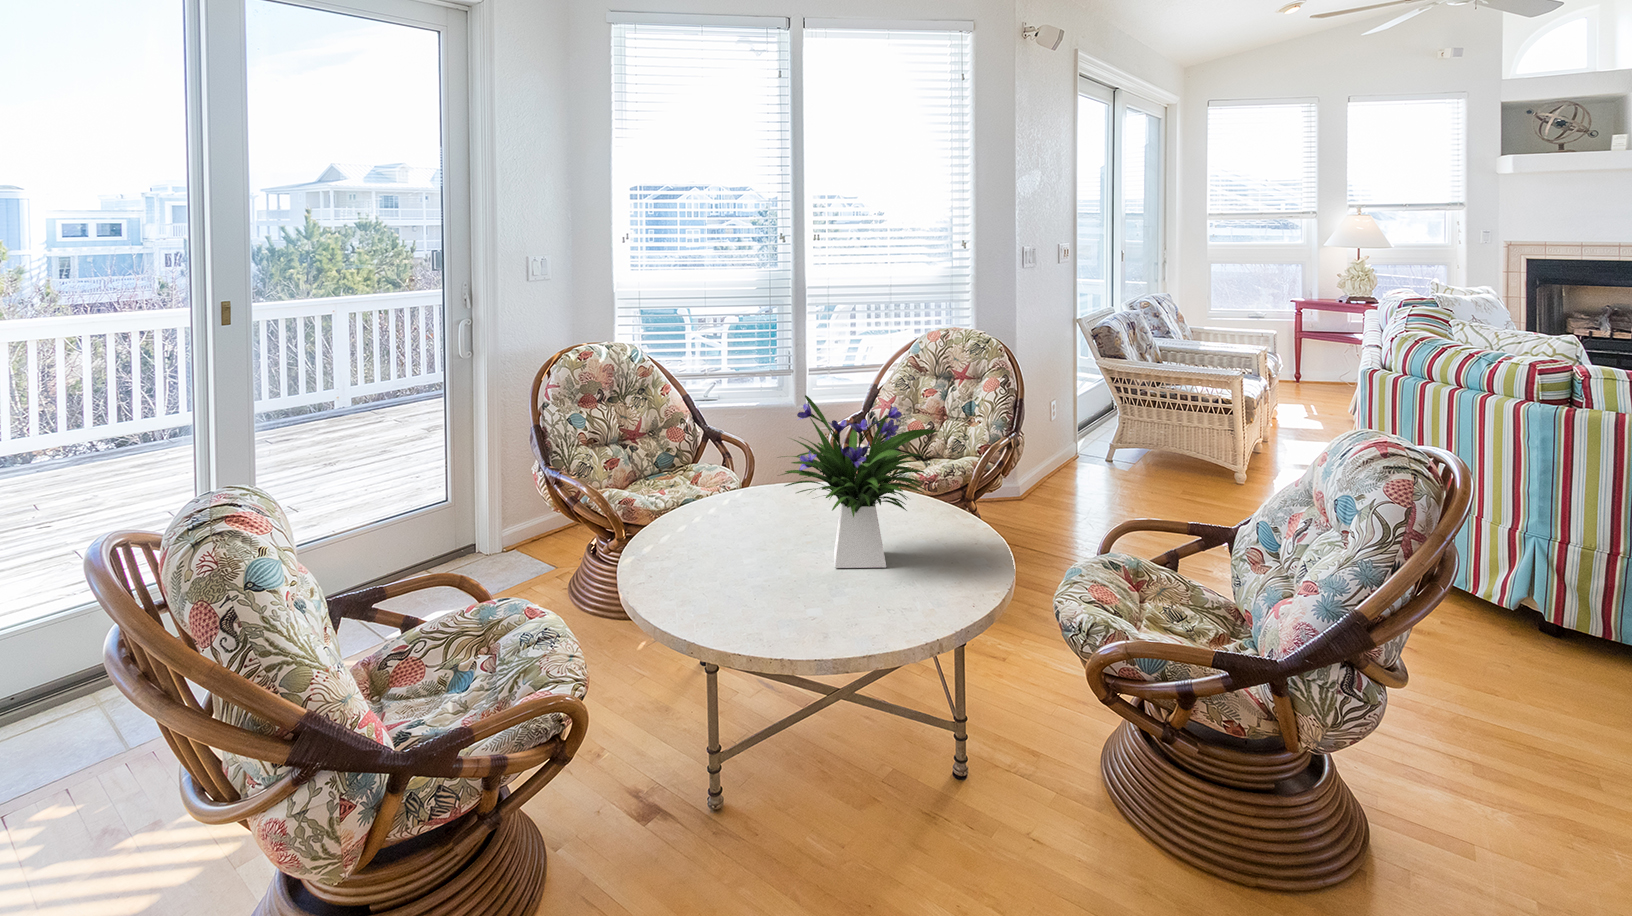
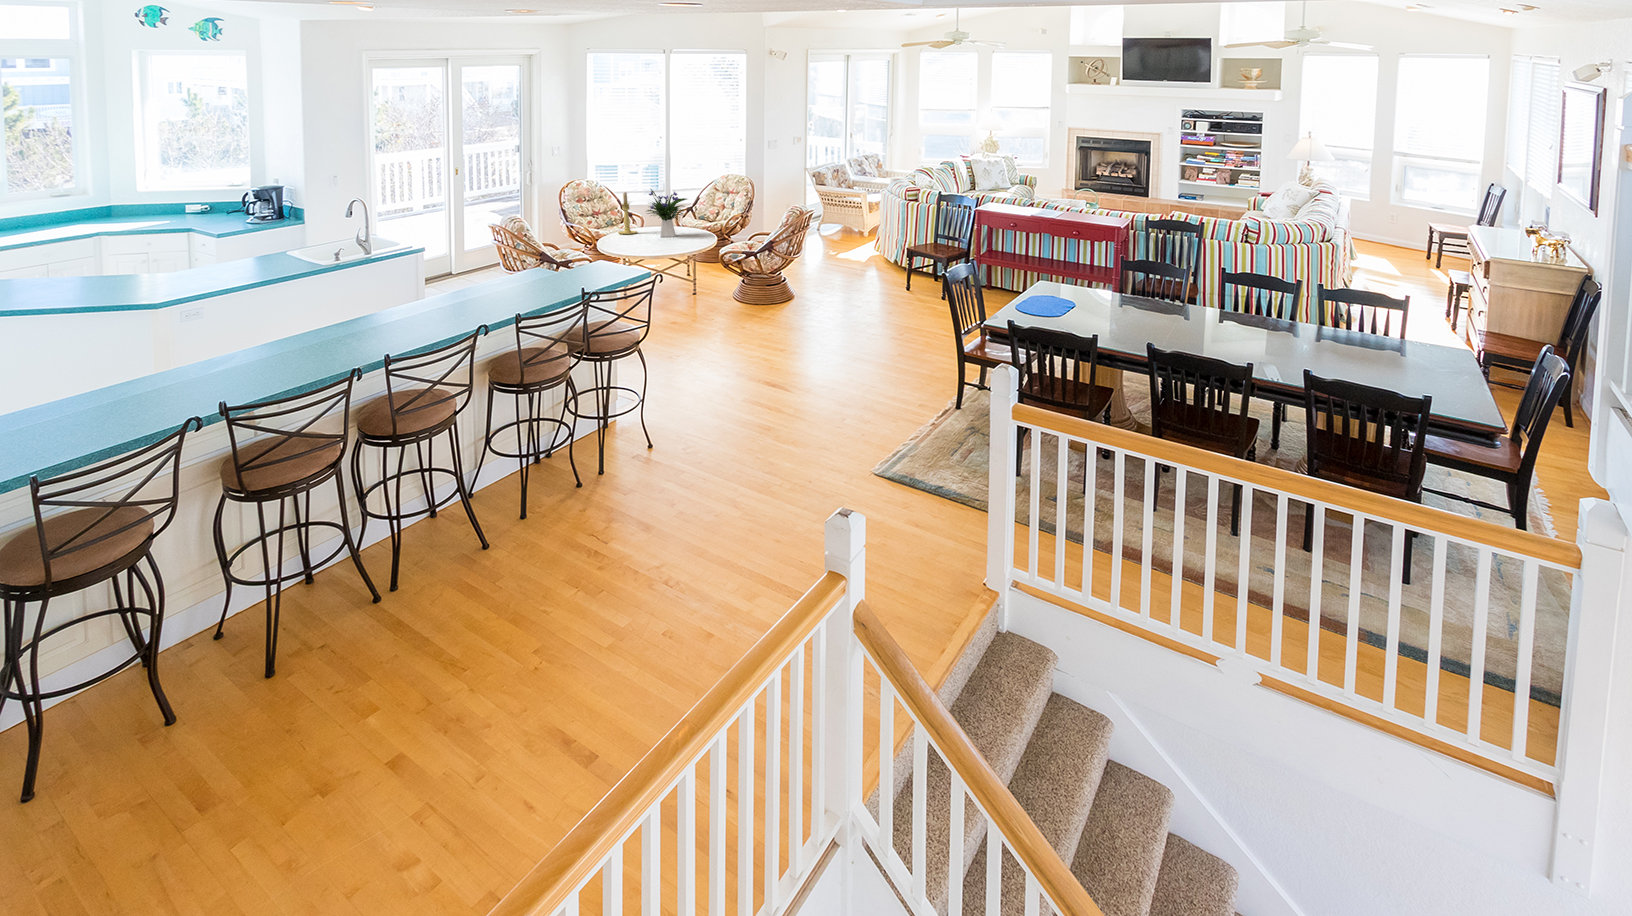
candle holder: none [680,400,746,544] -> present [618,192,637,234]

